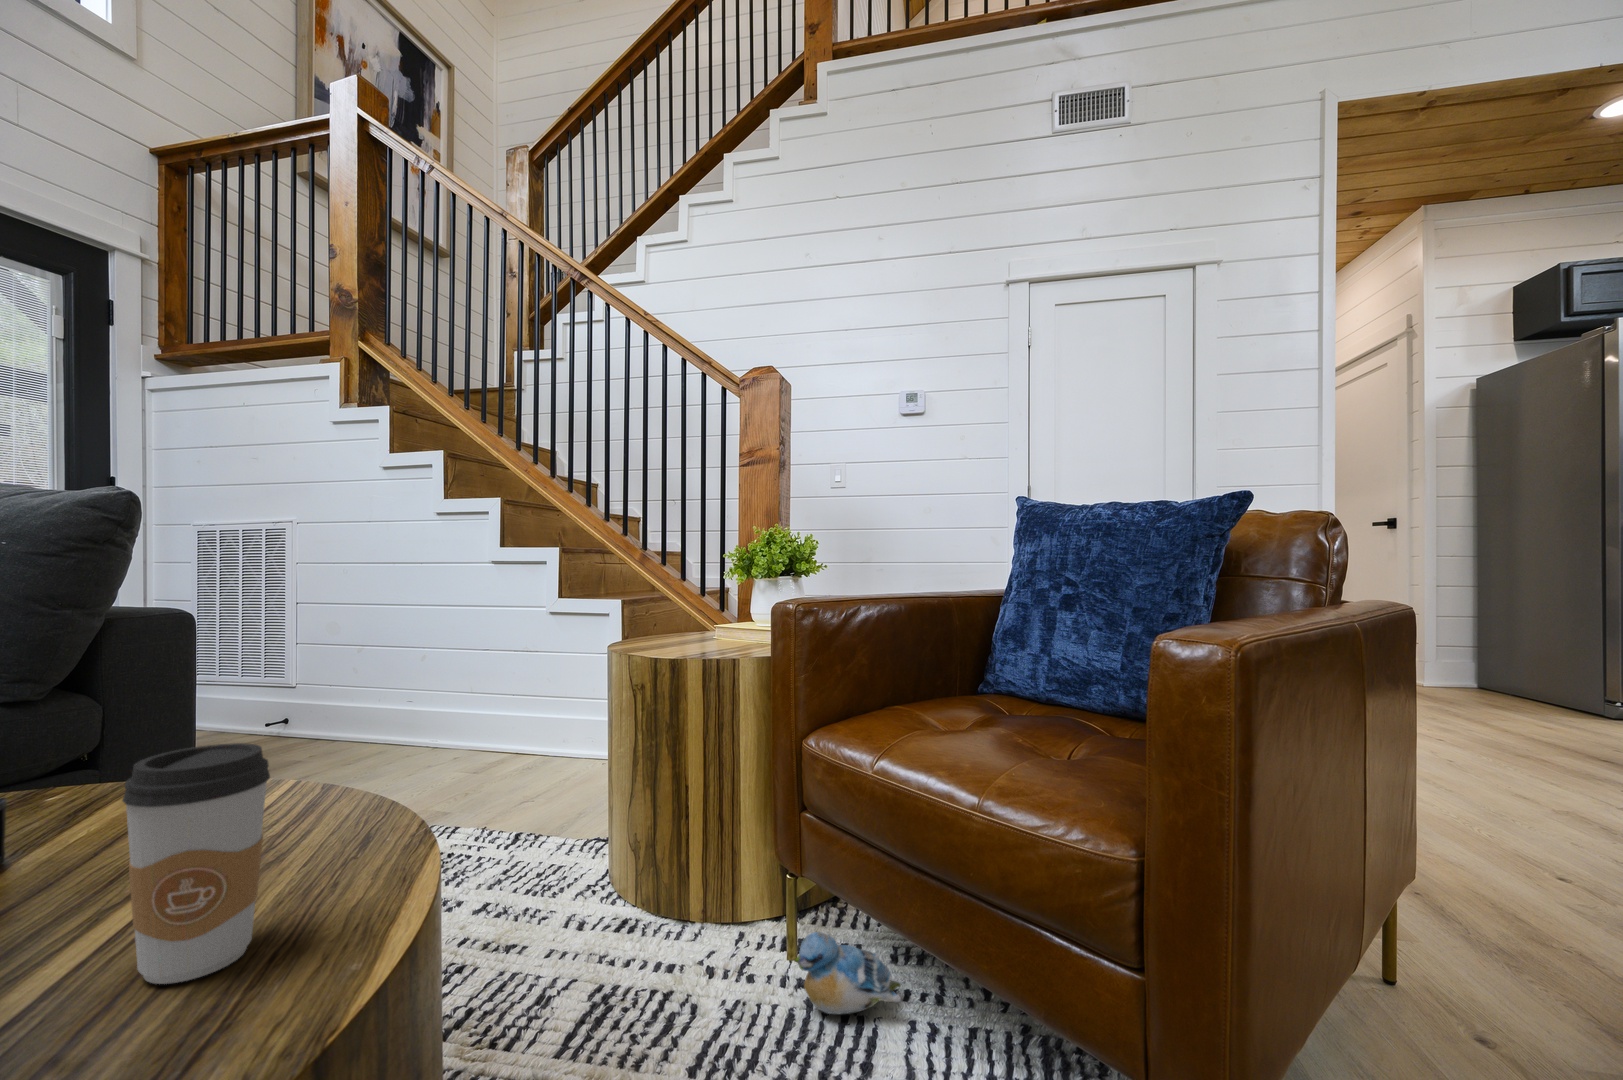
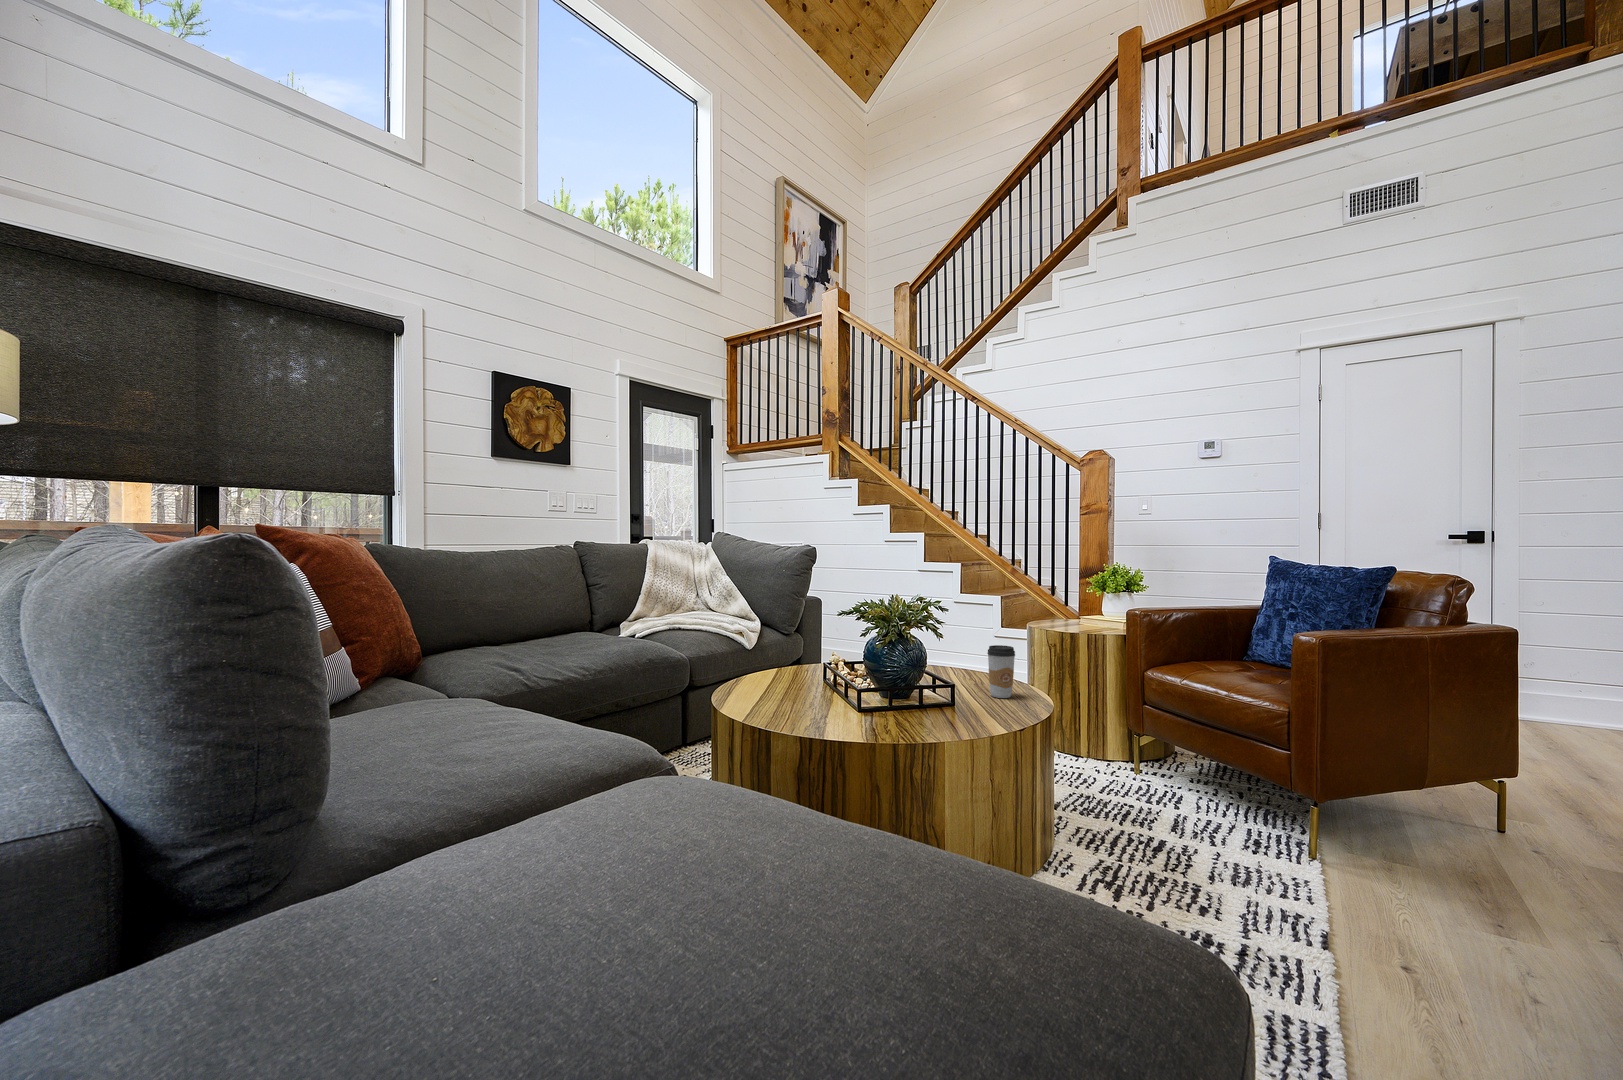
plush toy: present [795,932,901,1014] -> none [1142,753,1193,789]

